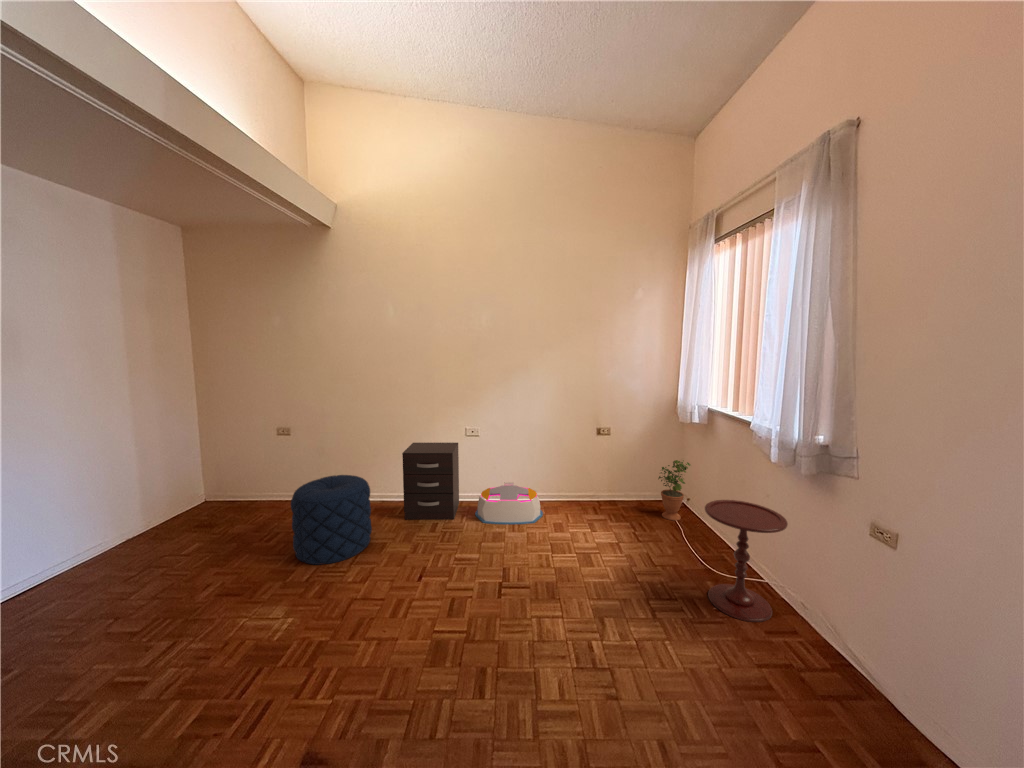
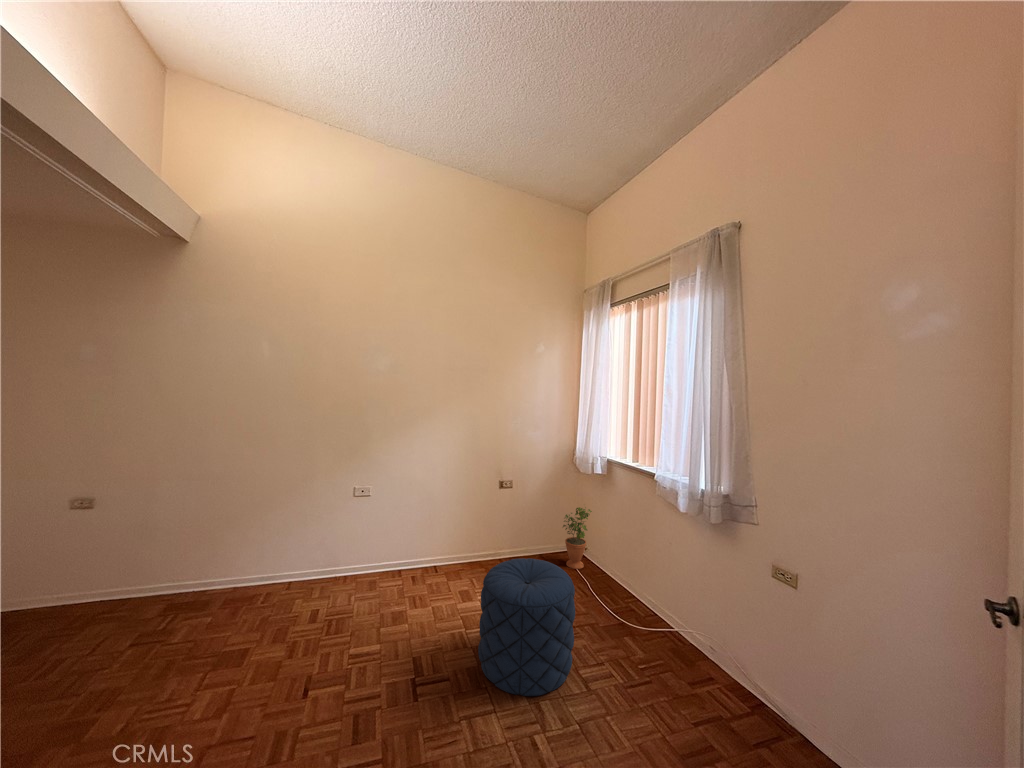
dresser: present [402,443,459,519] -> none [273,502,349,608]
pouf: present [291,475,372,565] -> present [478,558,575,696]
storage bin: present [475,482,543,524] -> none [368,544,448,599]
side table: present [705,500,788,622] -> none [625,548,698,674]

